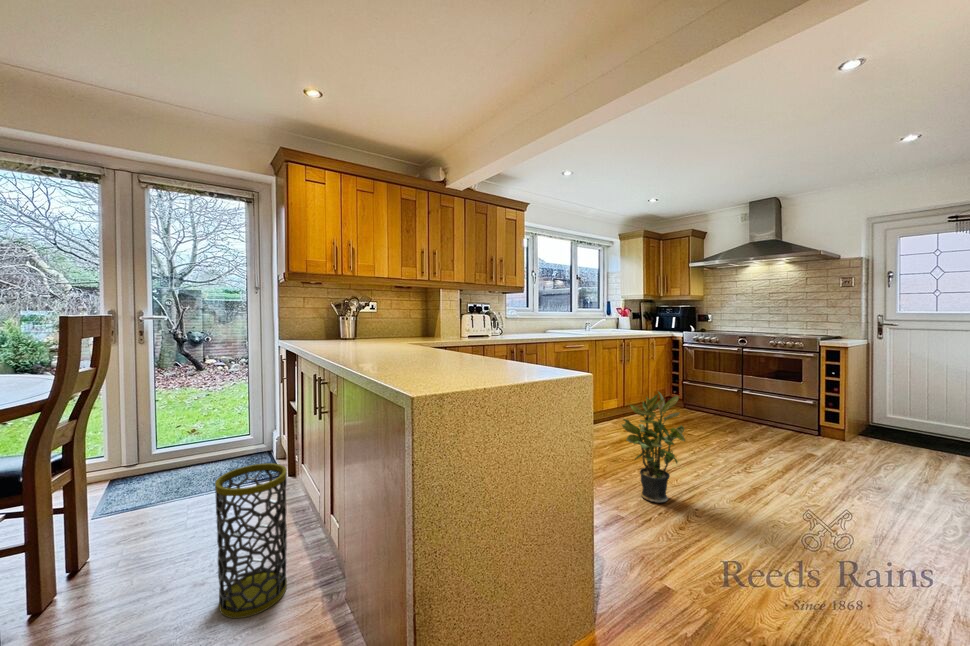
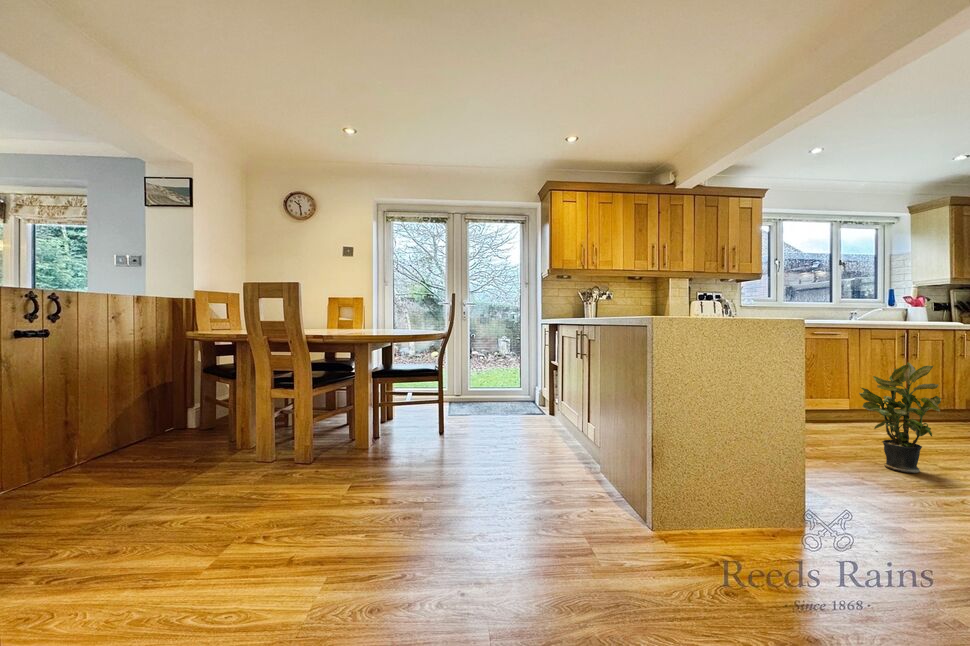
trash can: present [215,463,287,618] -> none [529,378,565,457]

